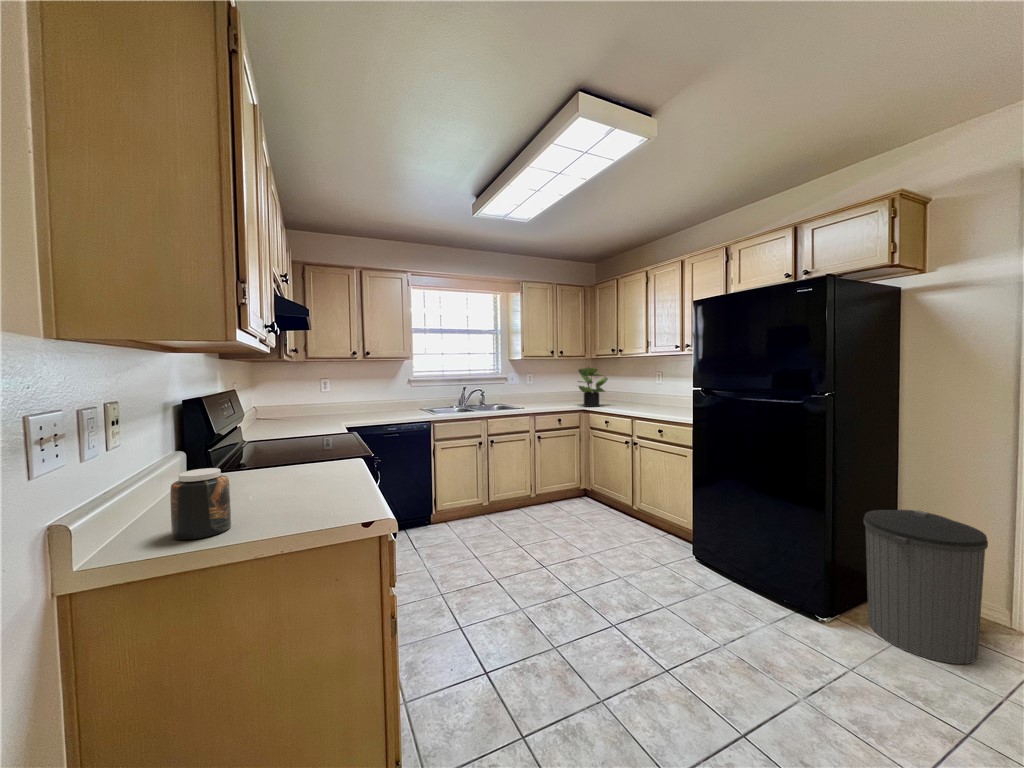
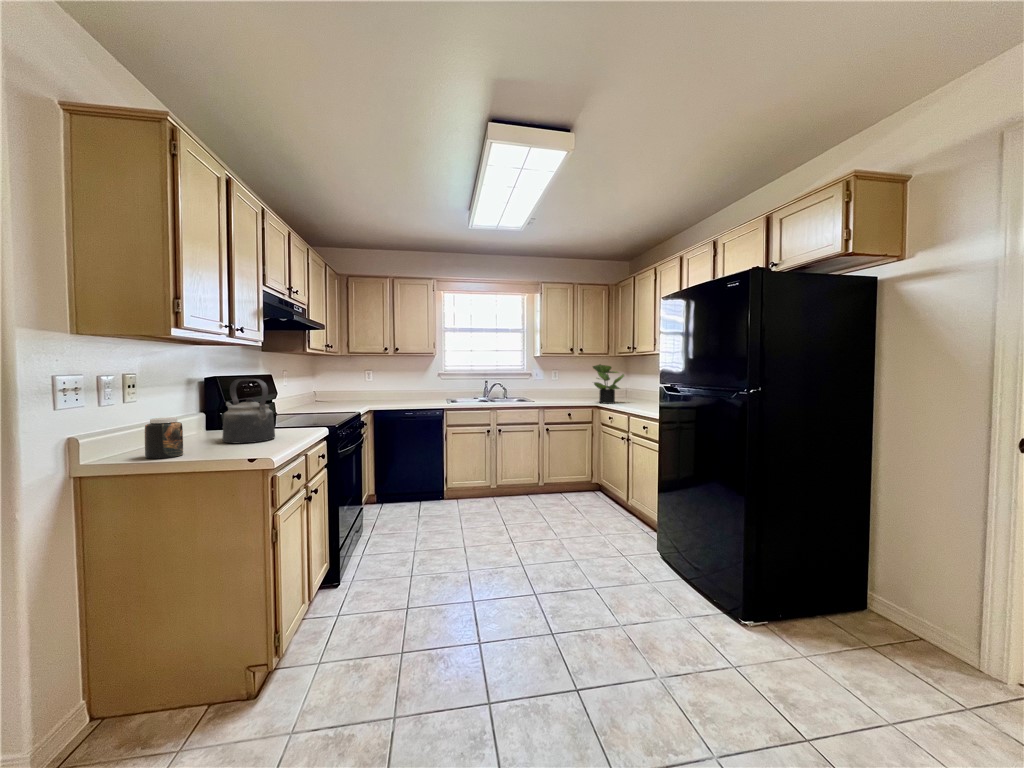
kettle: none [241,400,321,495] -> present [222,379,275,443]
trash can: present [864,510,988,664] -> none [788,517,909,687]

